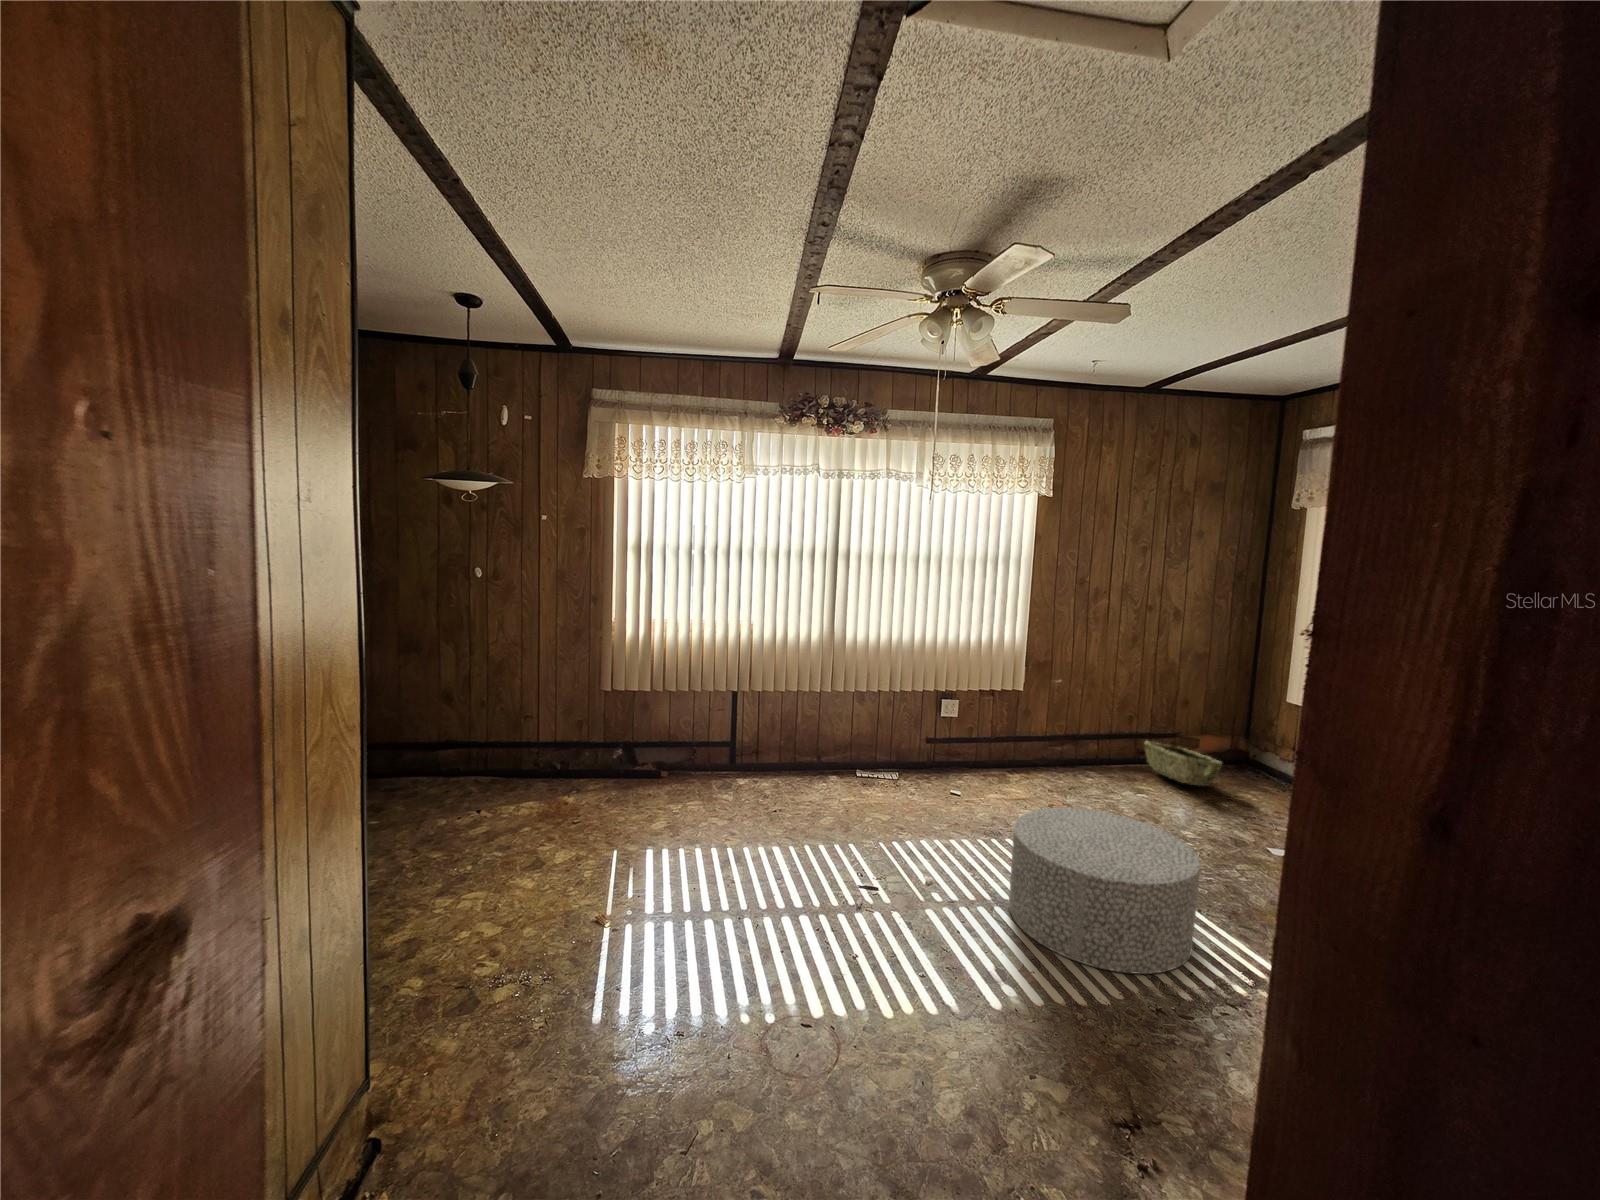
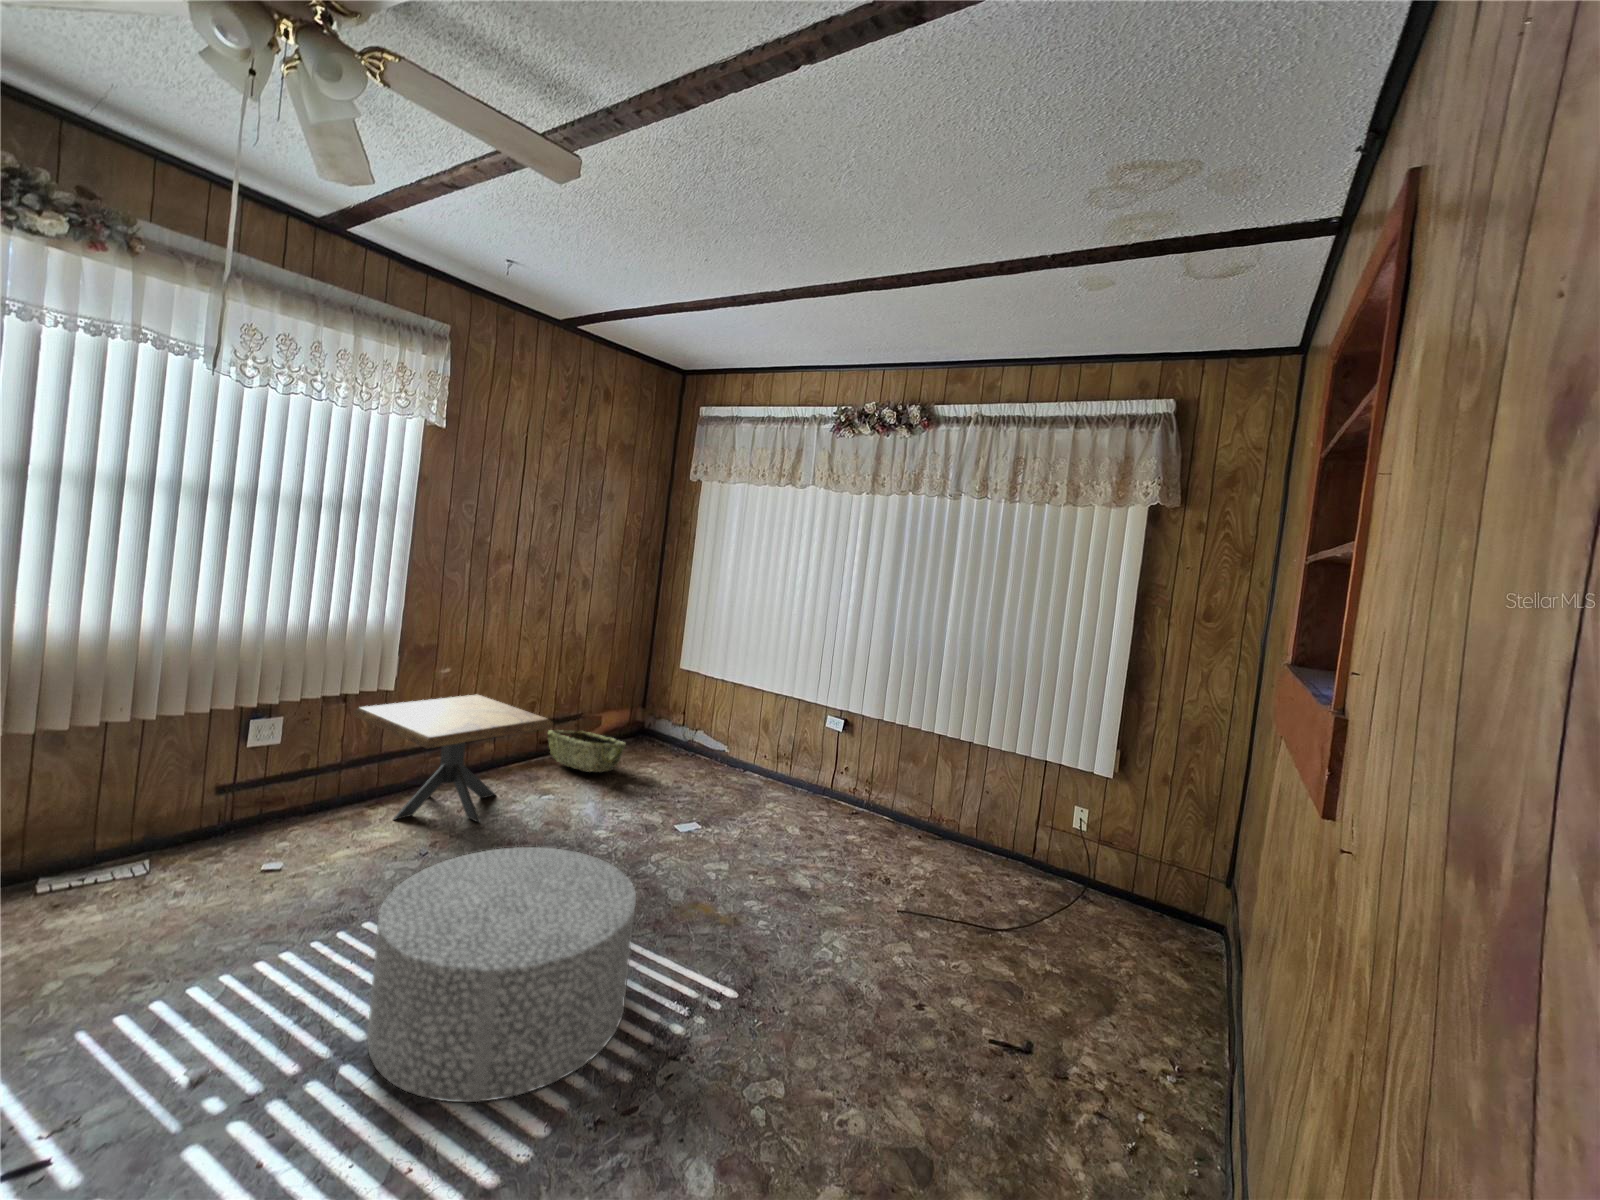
side table: none [996,702,1145,801] -> present [353,695,553,822]

